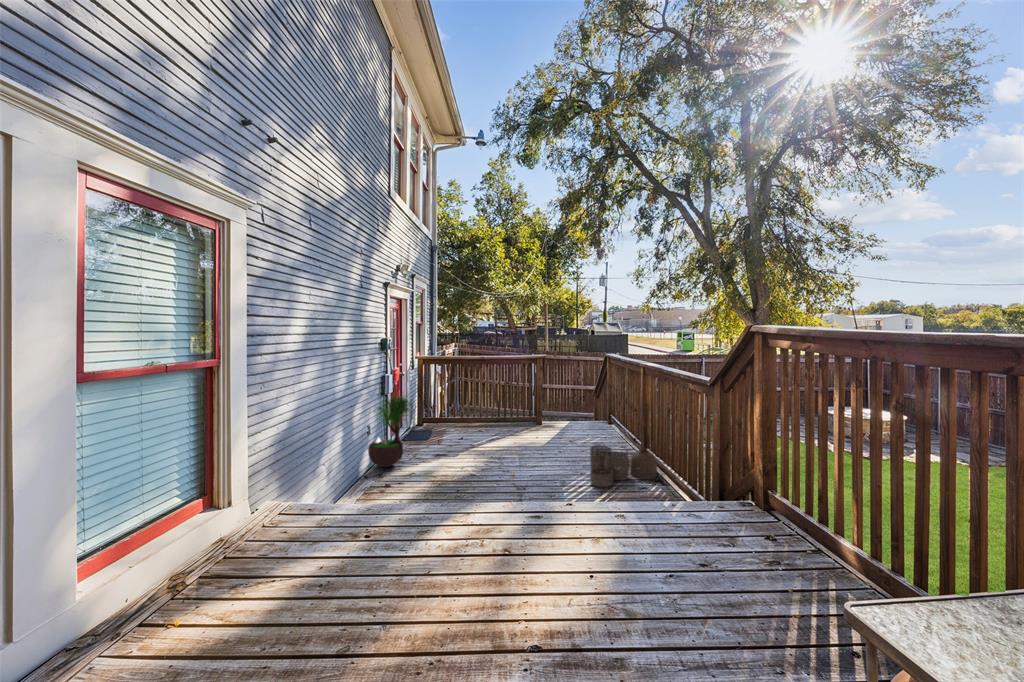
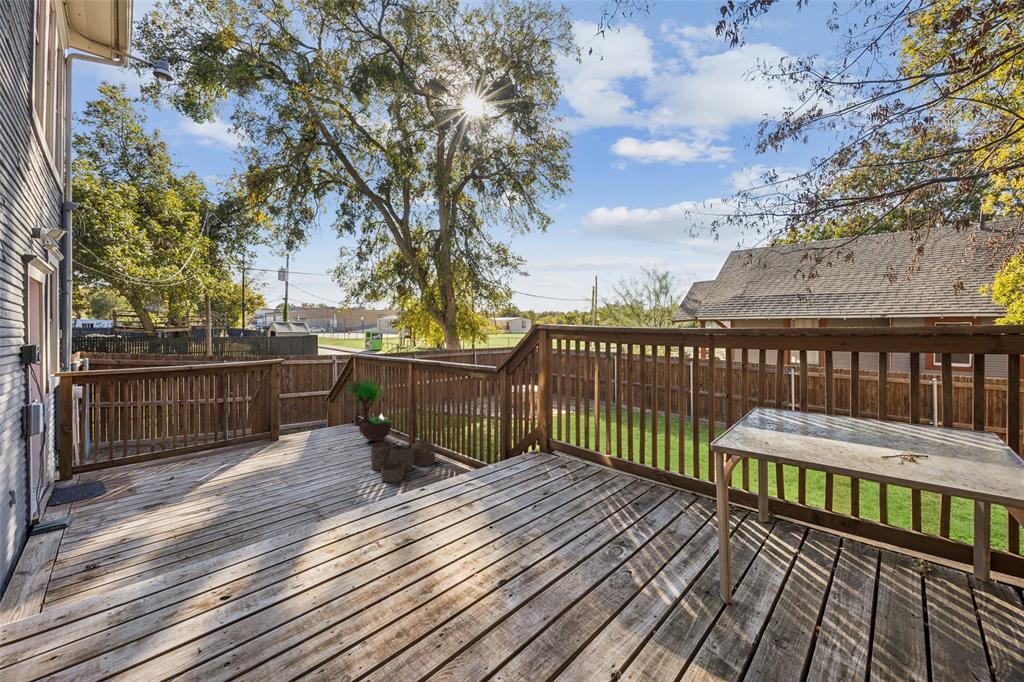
potted tree: present [368,394,411,467] -> present [348,378,391,441]

